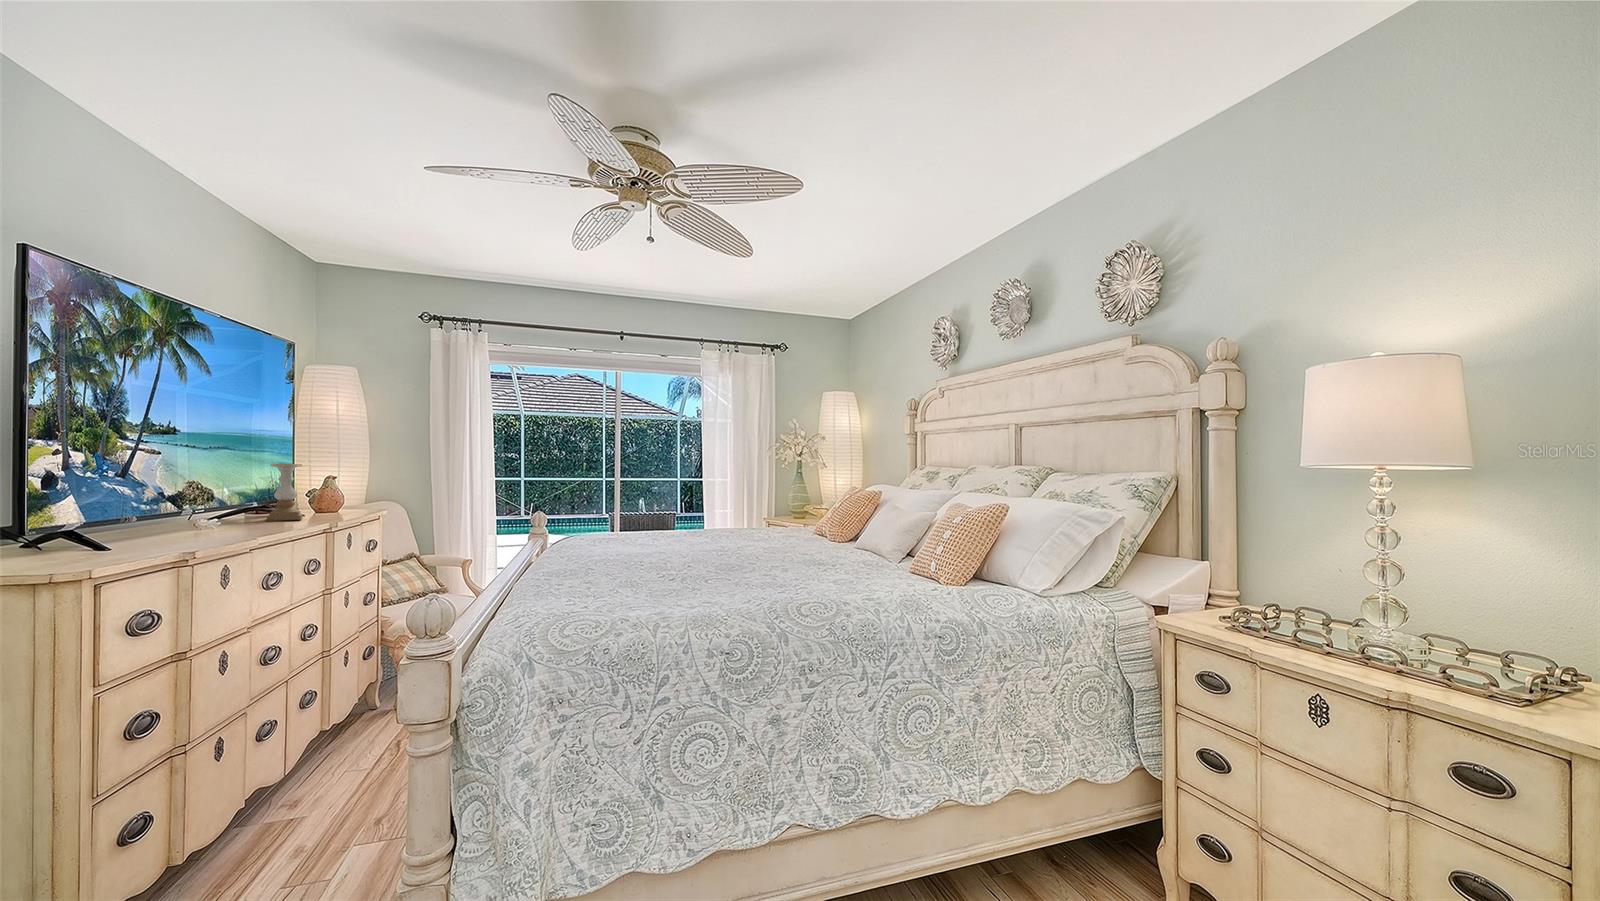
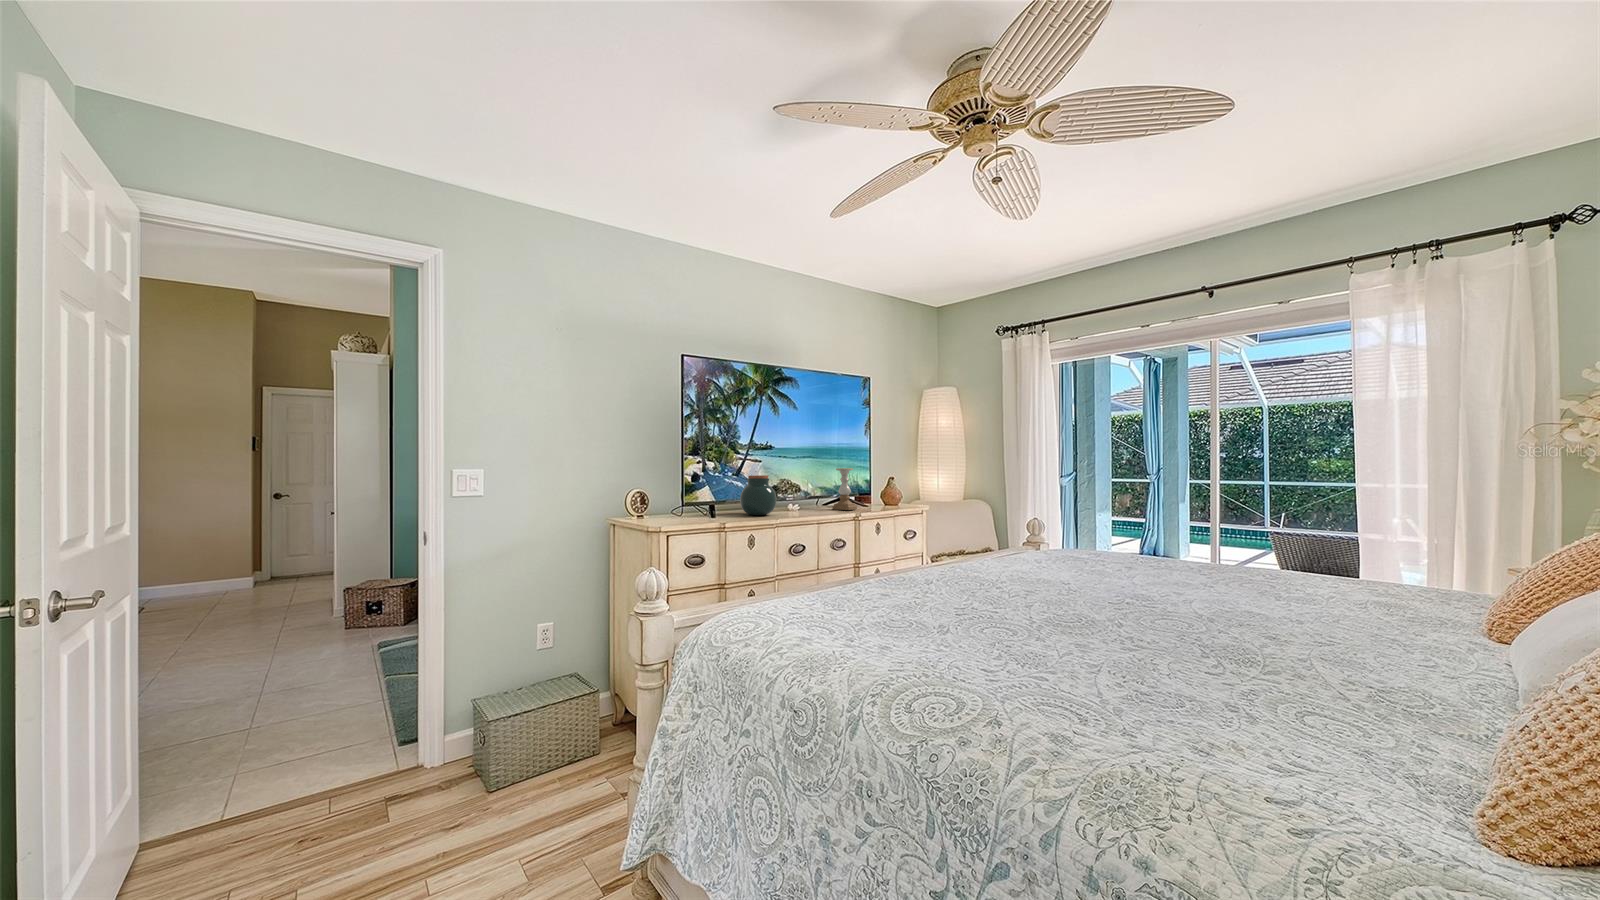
jar: none [153,475,234,537] -> present [740,475,776,515]

